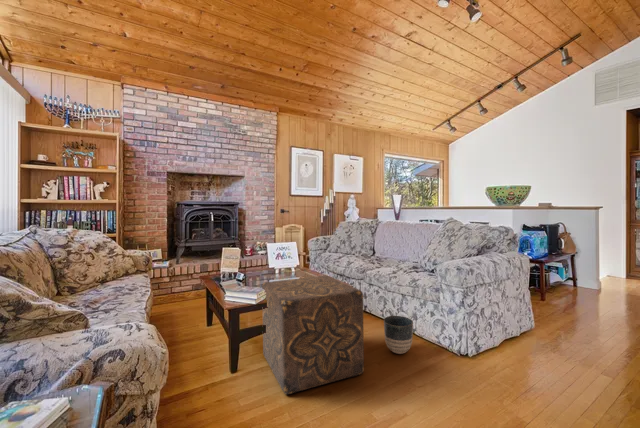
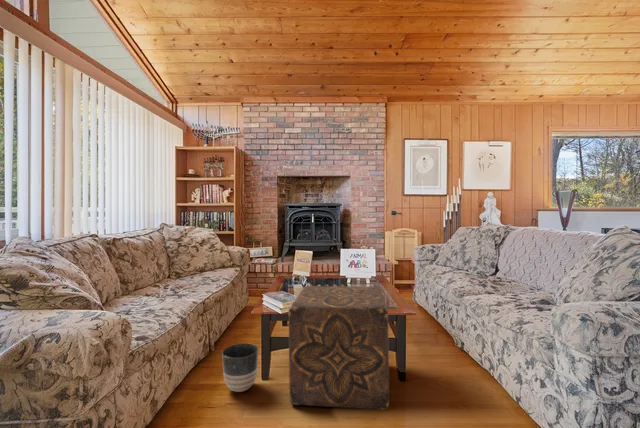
planter: present [384,316,413,354] -> present [222,343,258,392]

